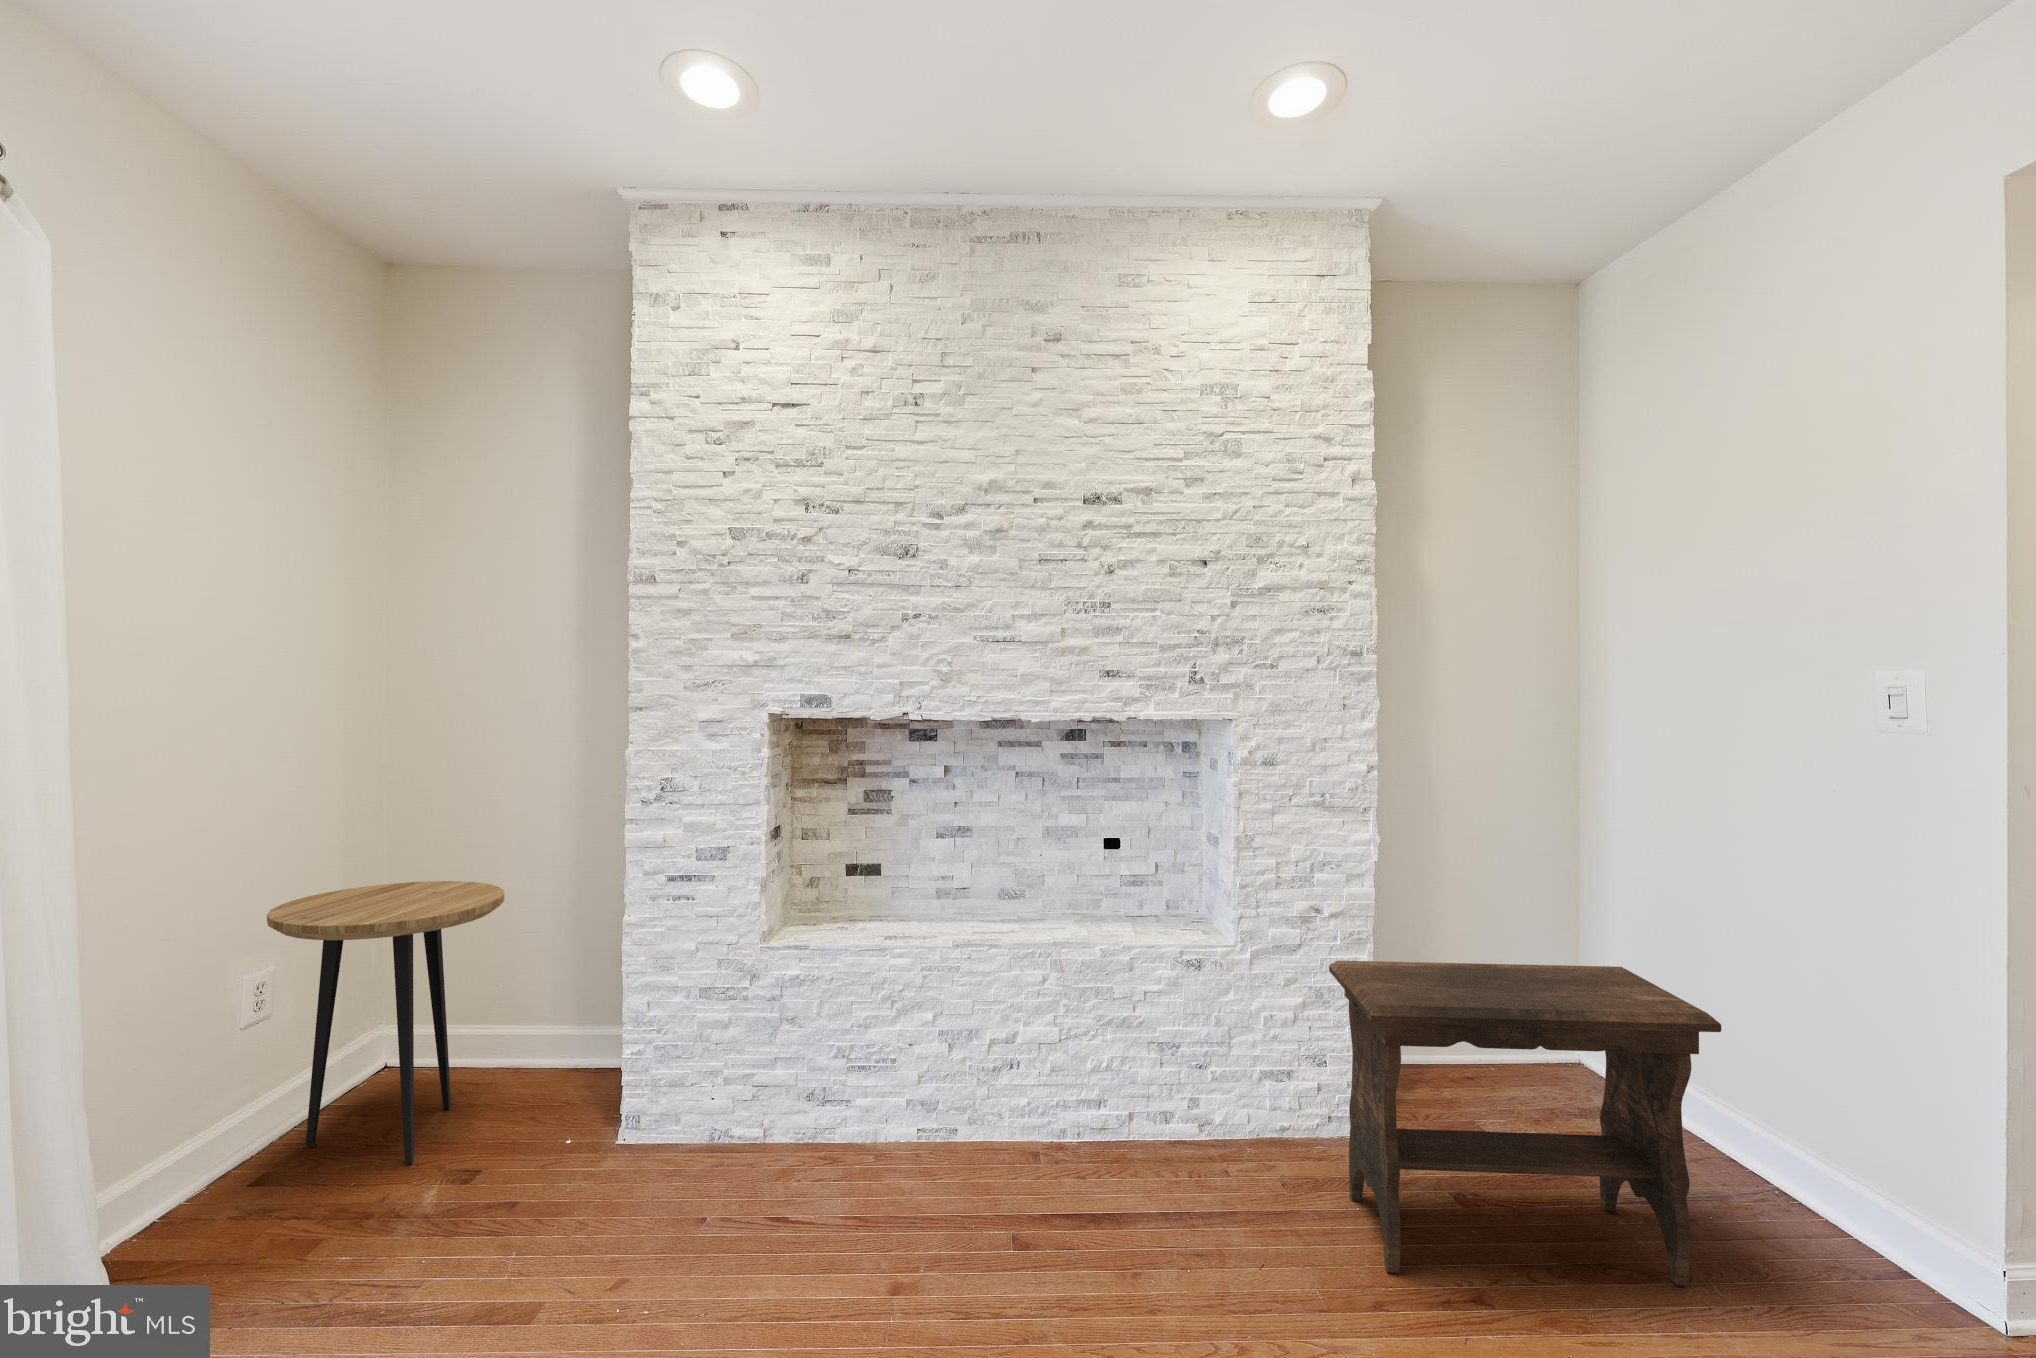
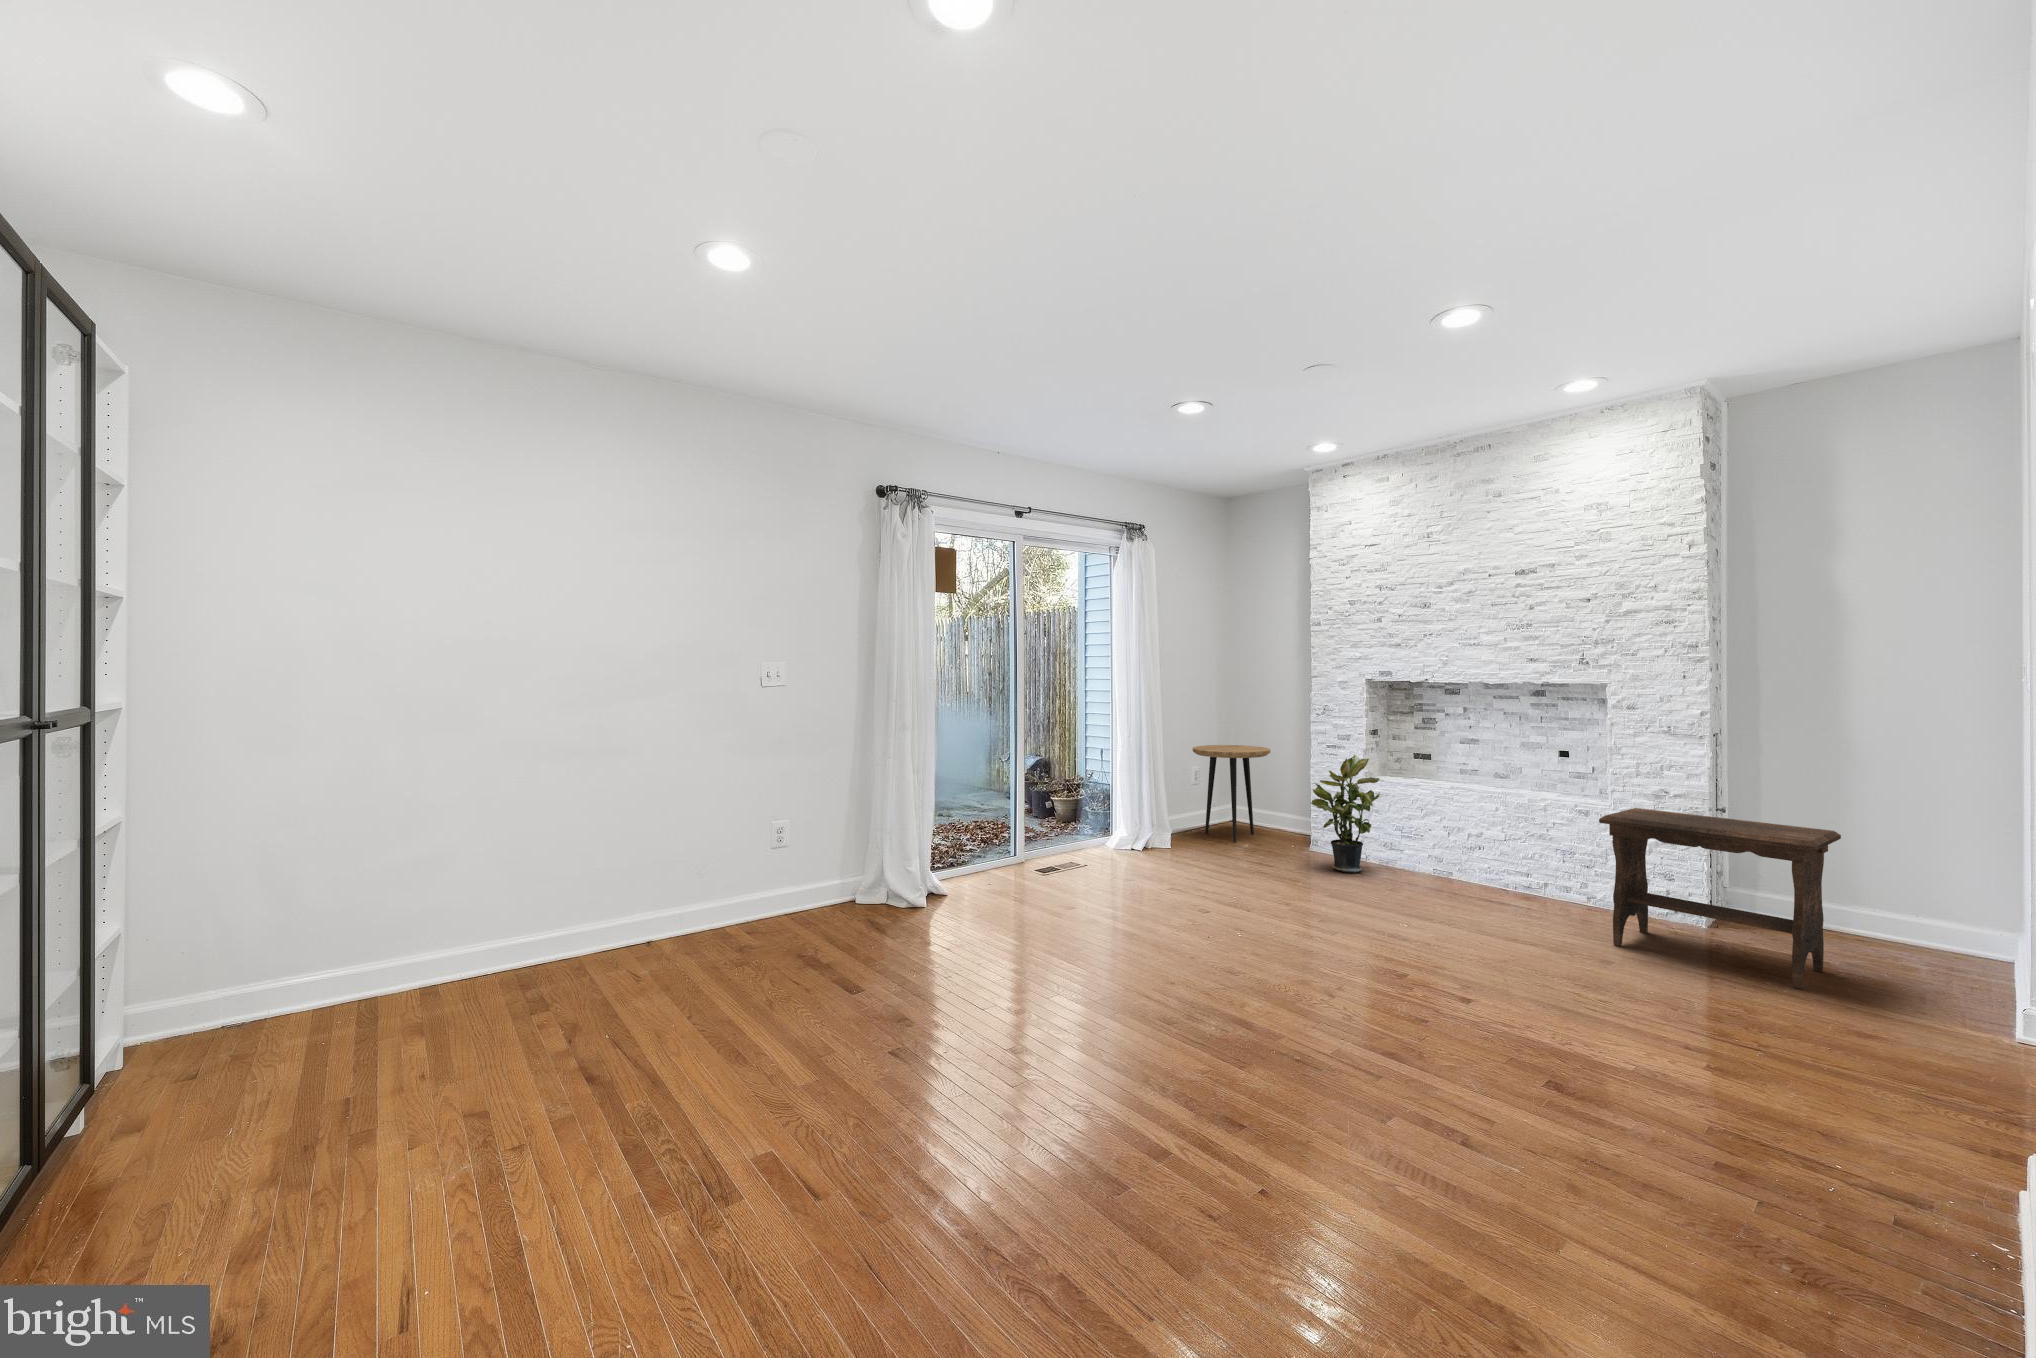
potted plant: none [660,896,821,1203] -> present [1311,755,1380,872]

